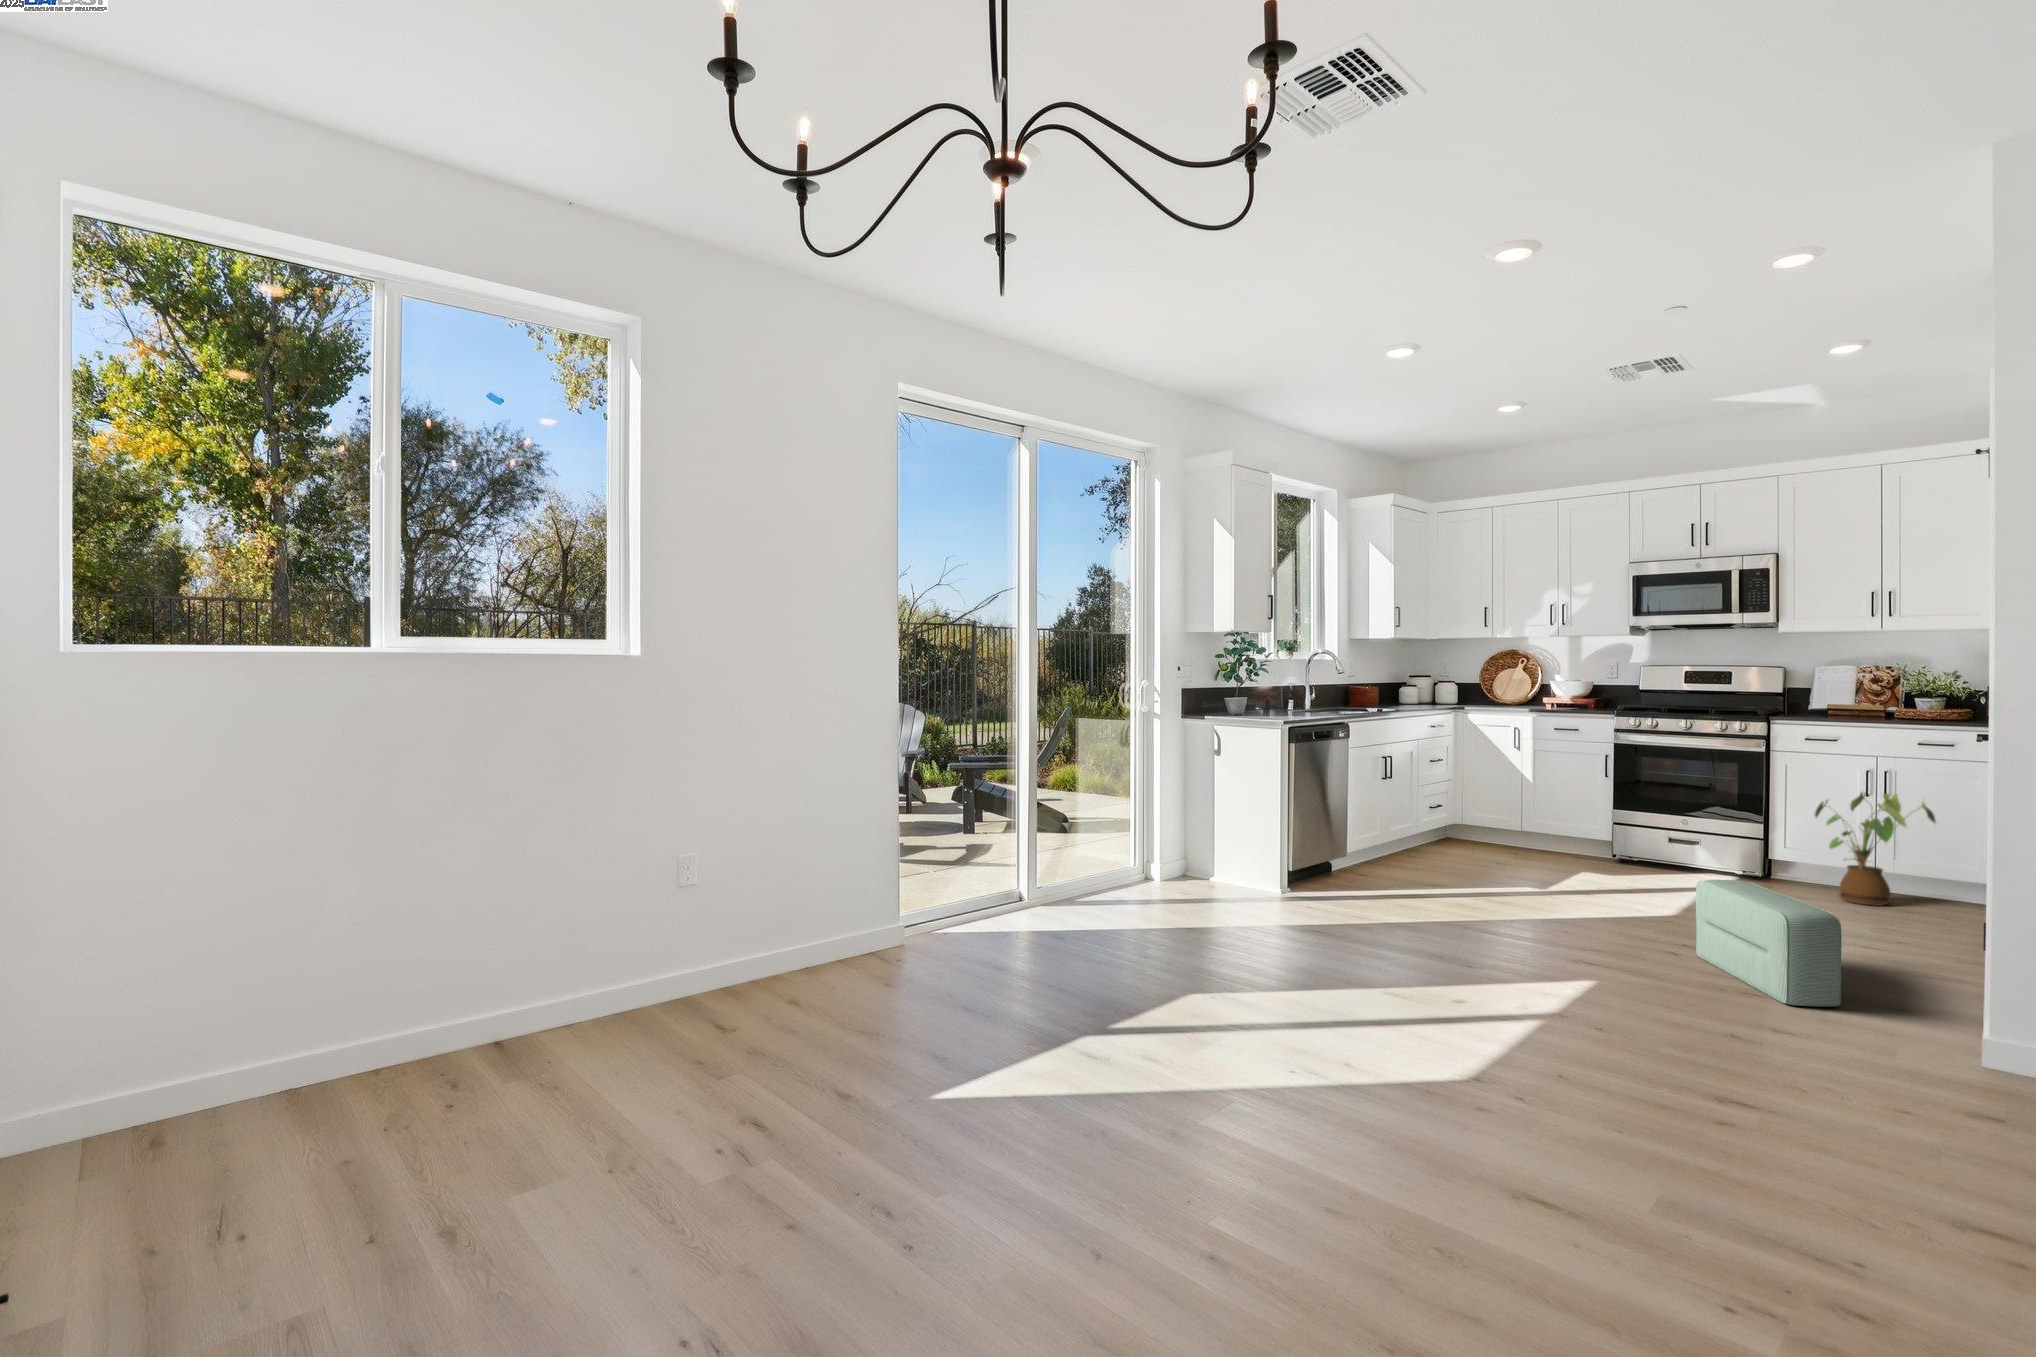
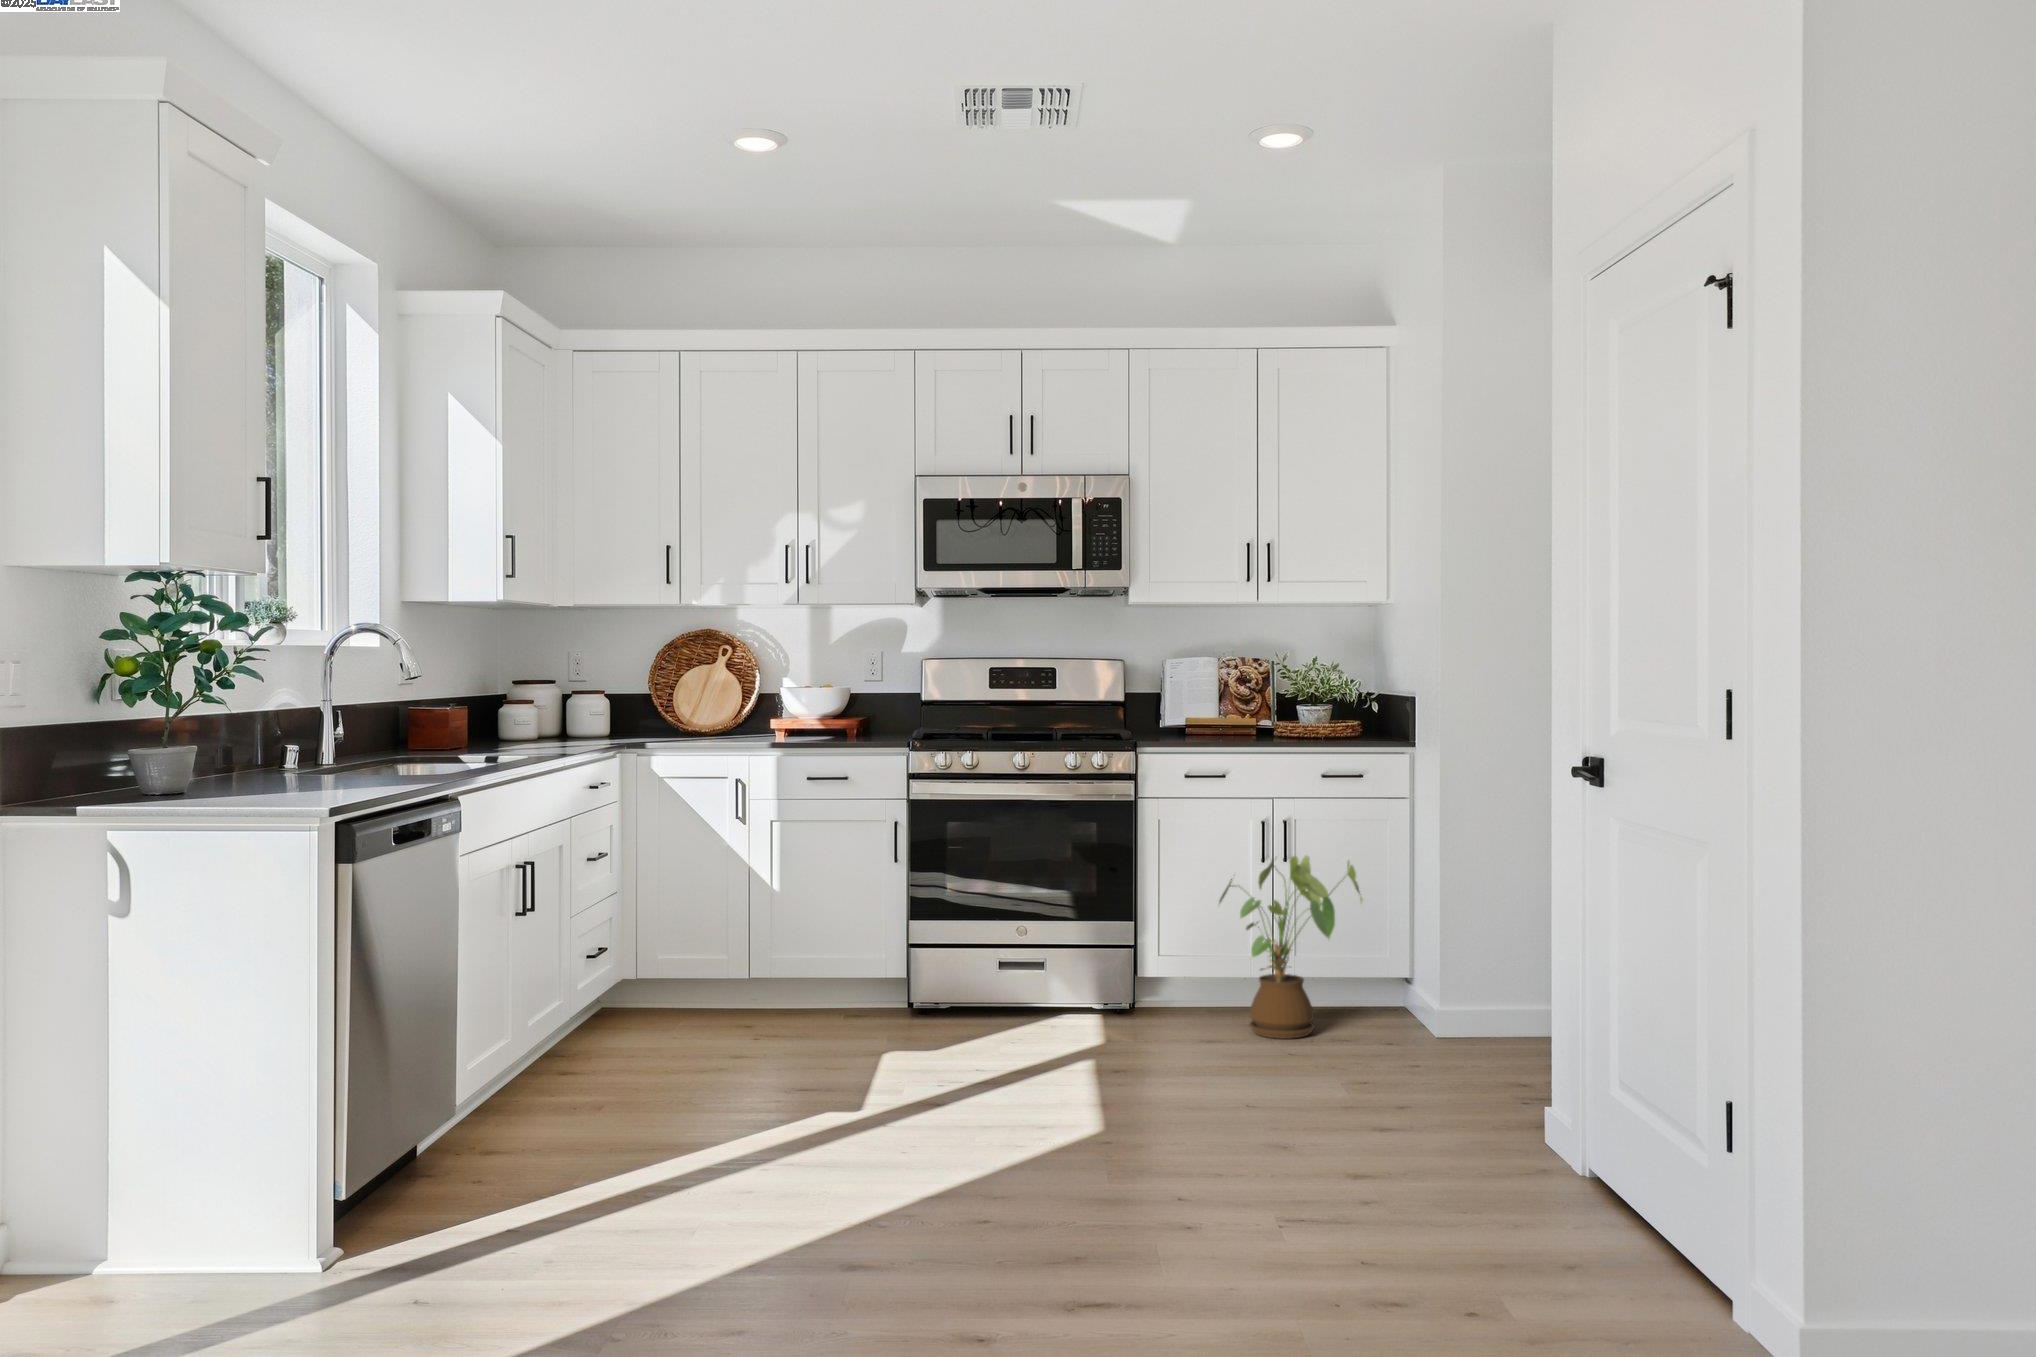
pouf: present [1696,880,1842,1007] -> none [1227,1066,1532,1321]

